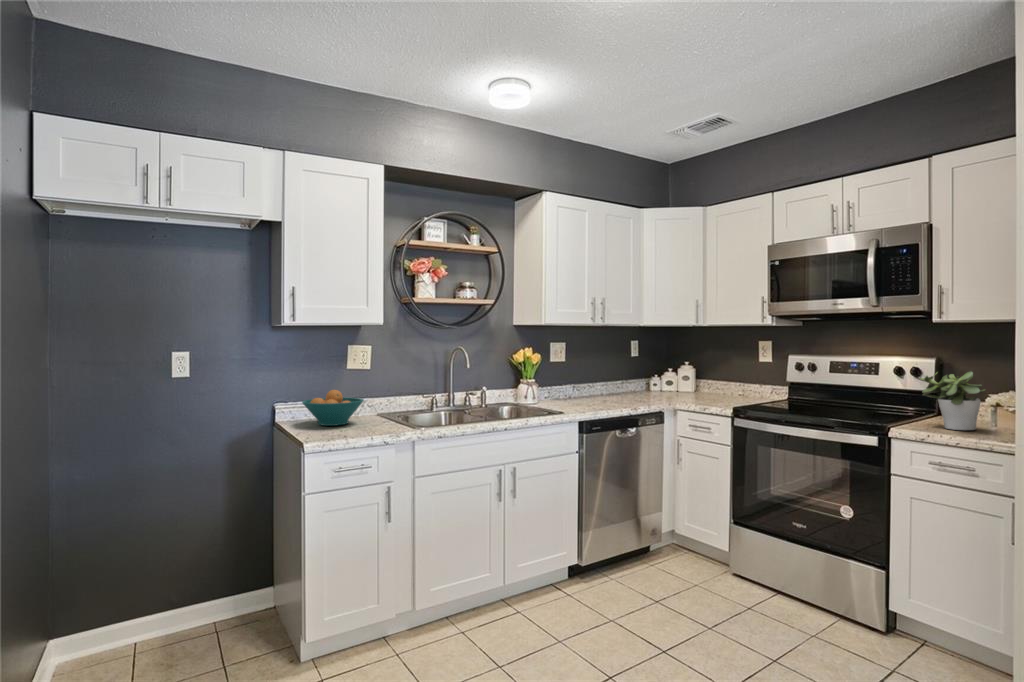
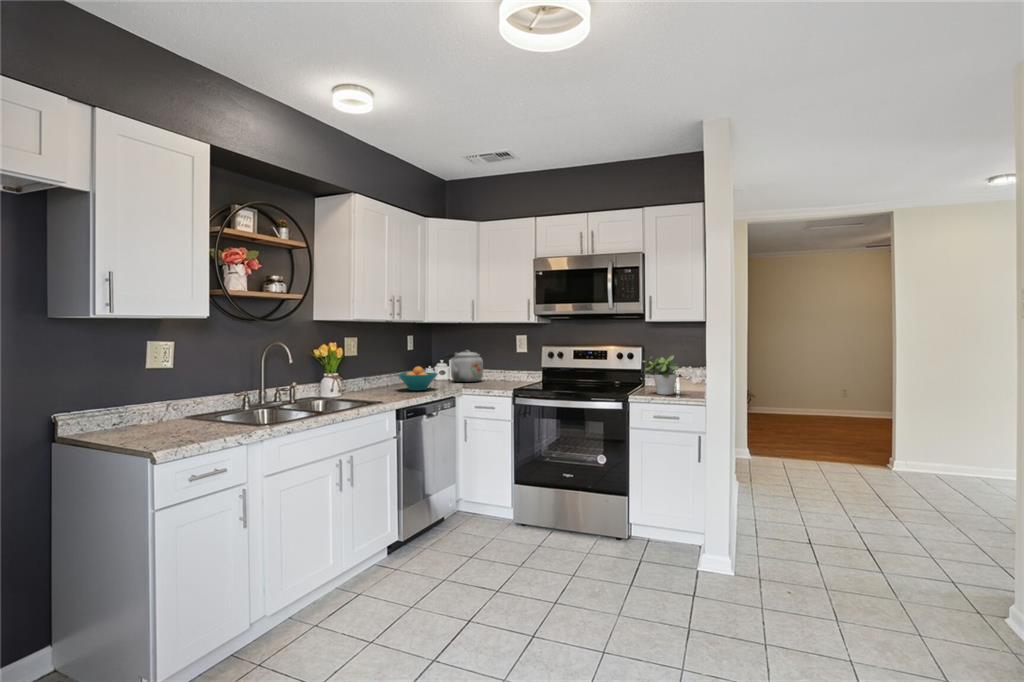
kettle: none [667,358,714,395] -> present [444,350,483,382]
fruit bowl: present [302,390,364,426] -> present [398,367,438,390]

